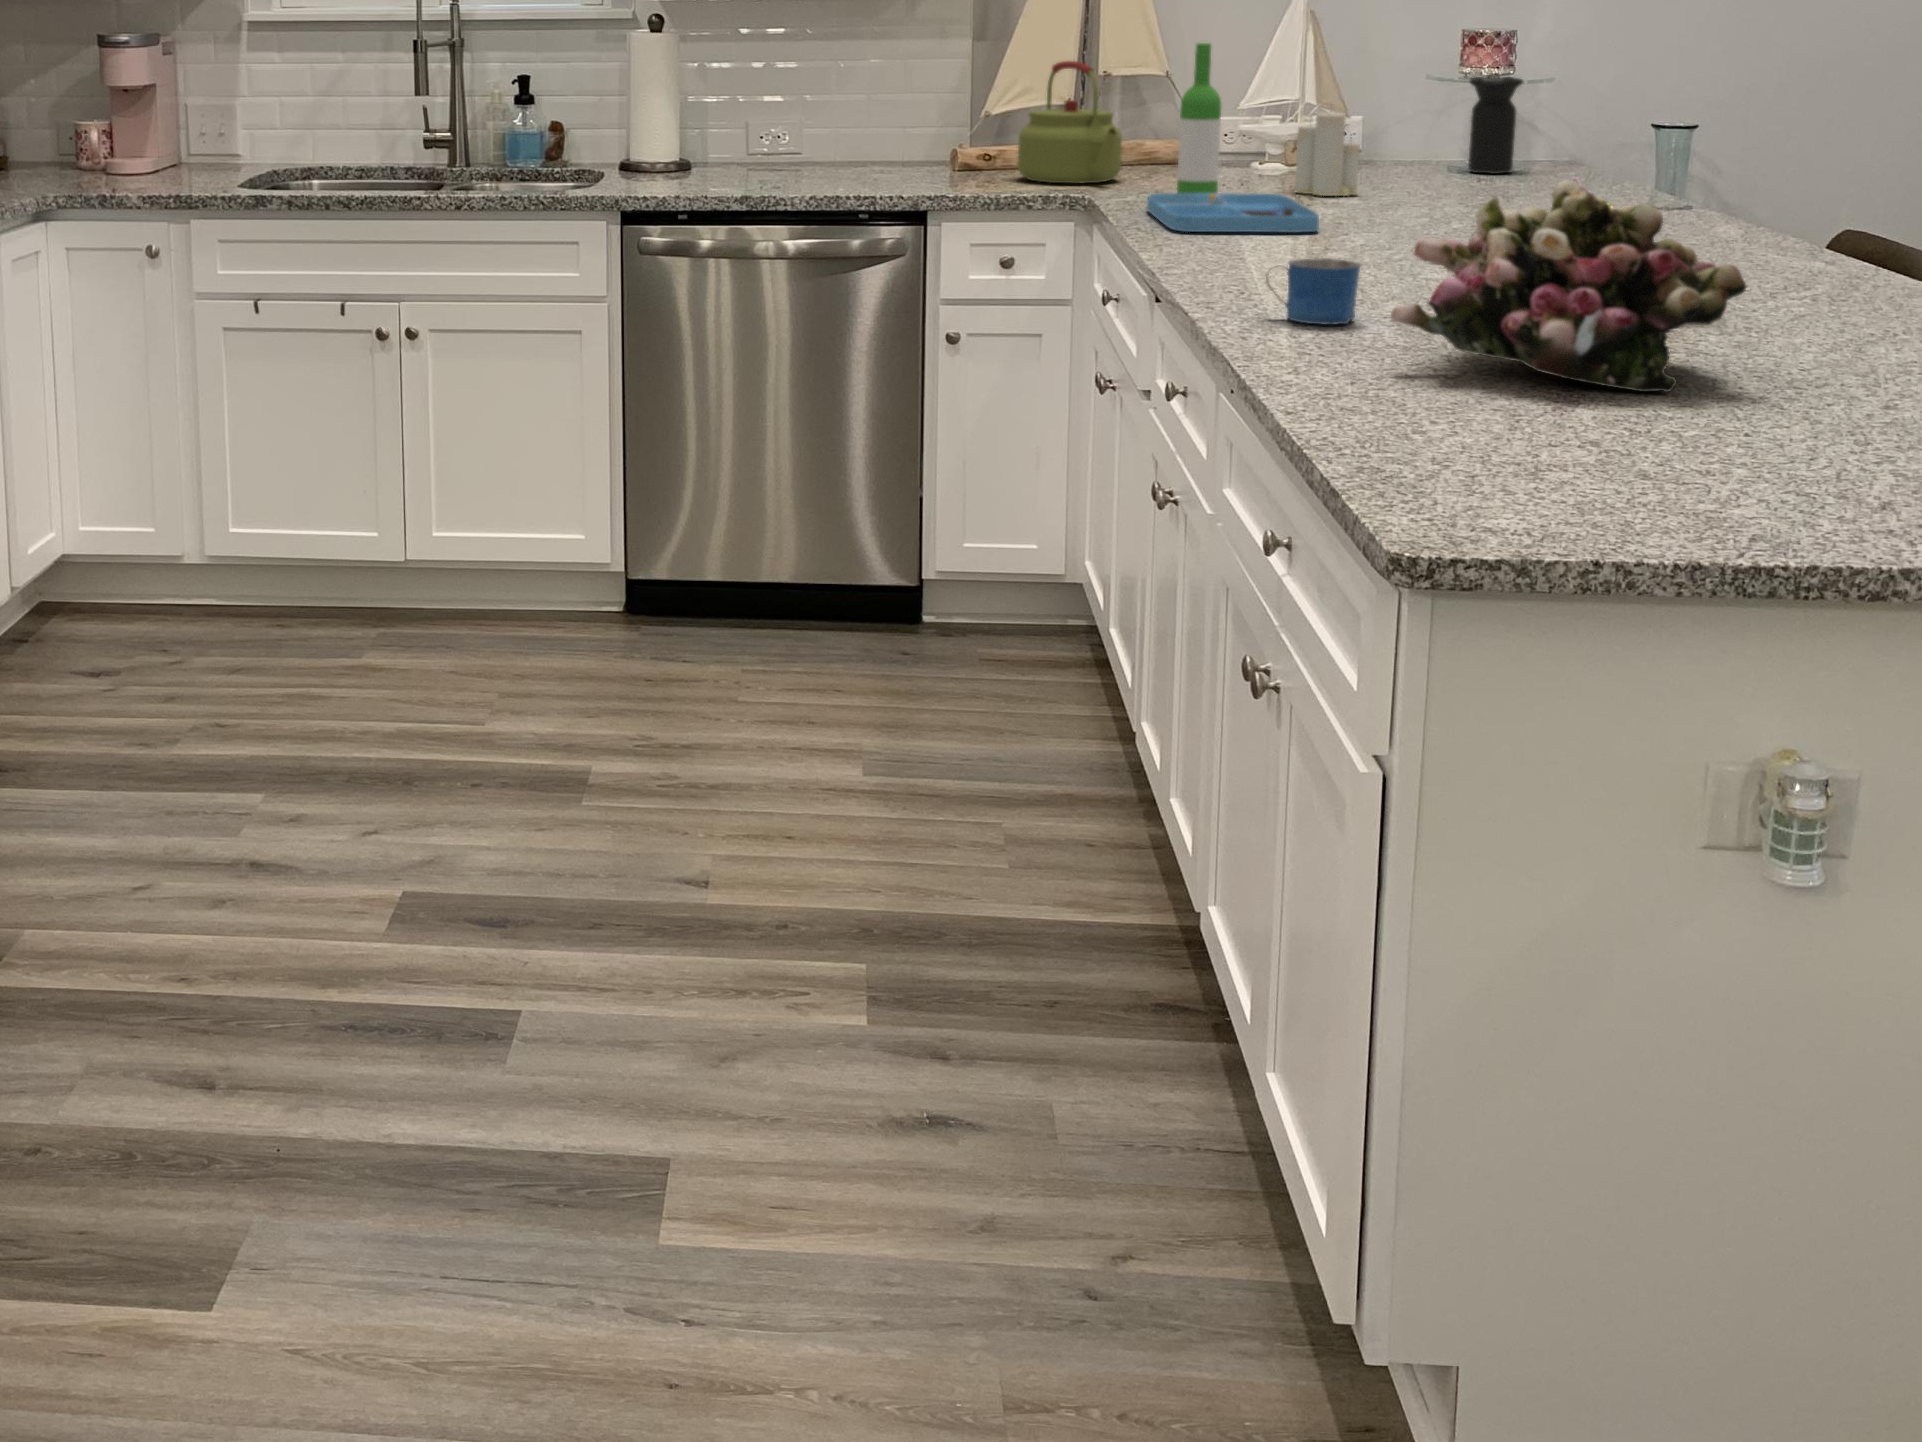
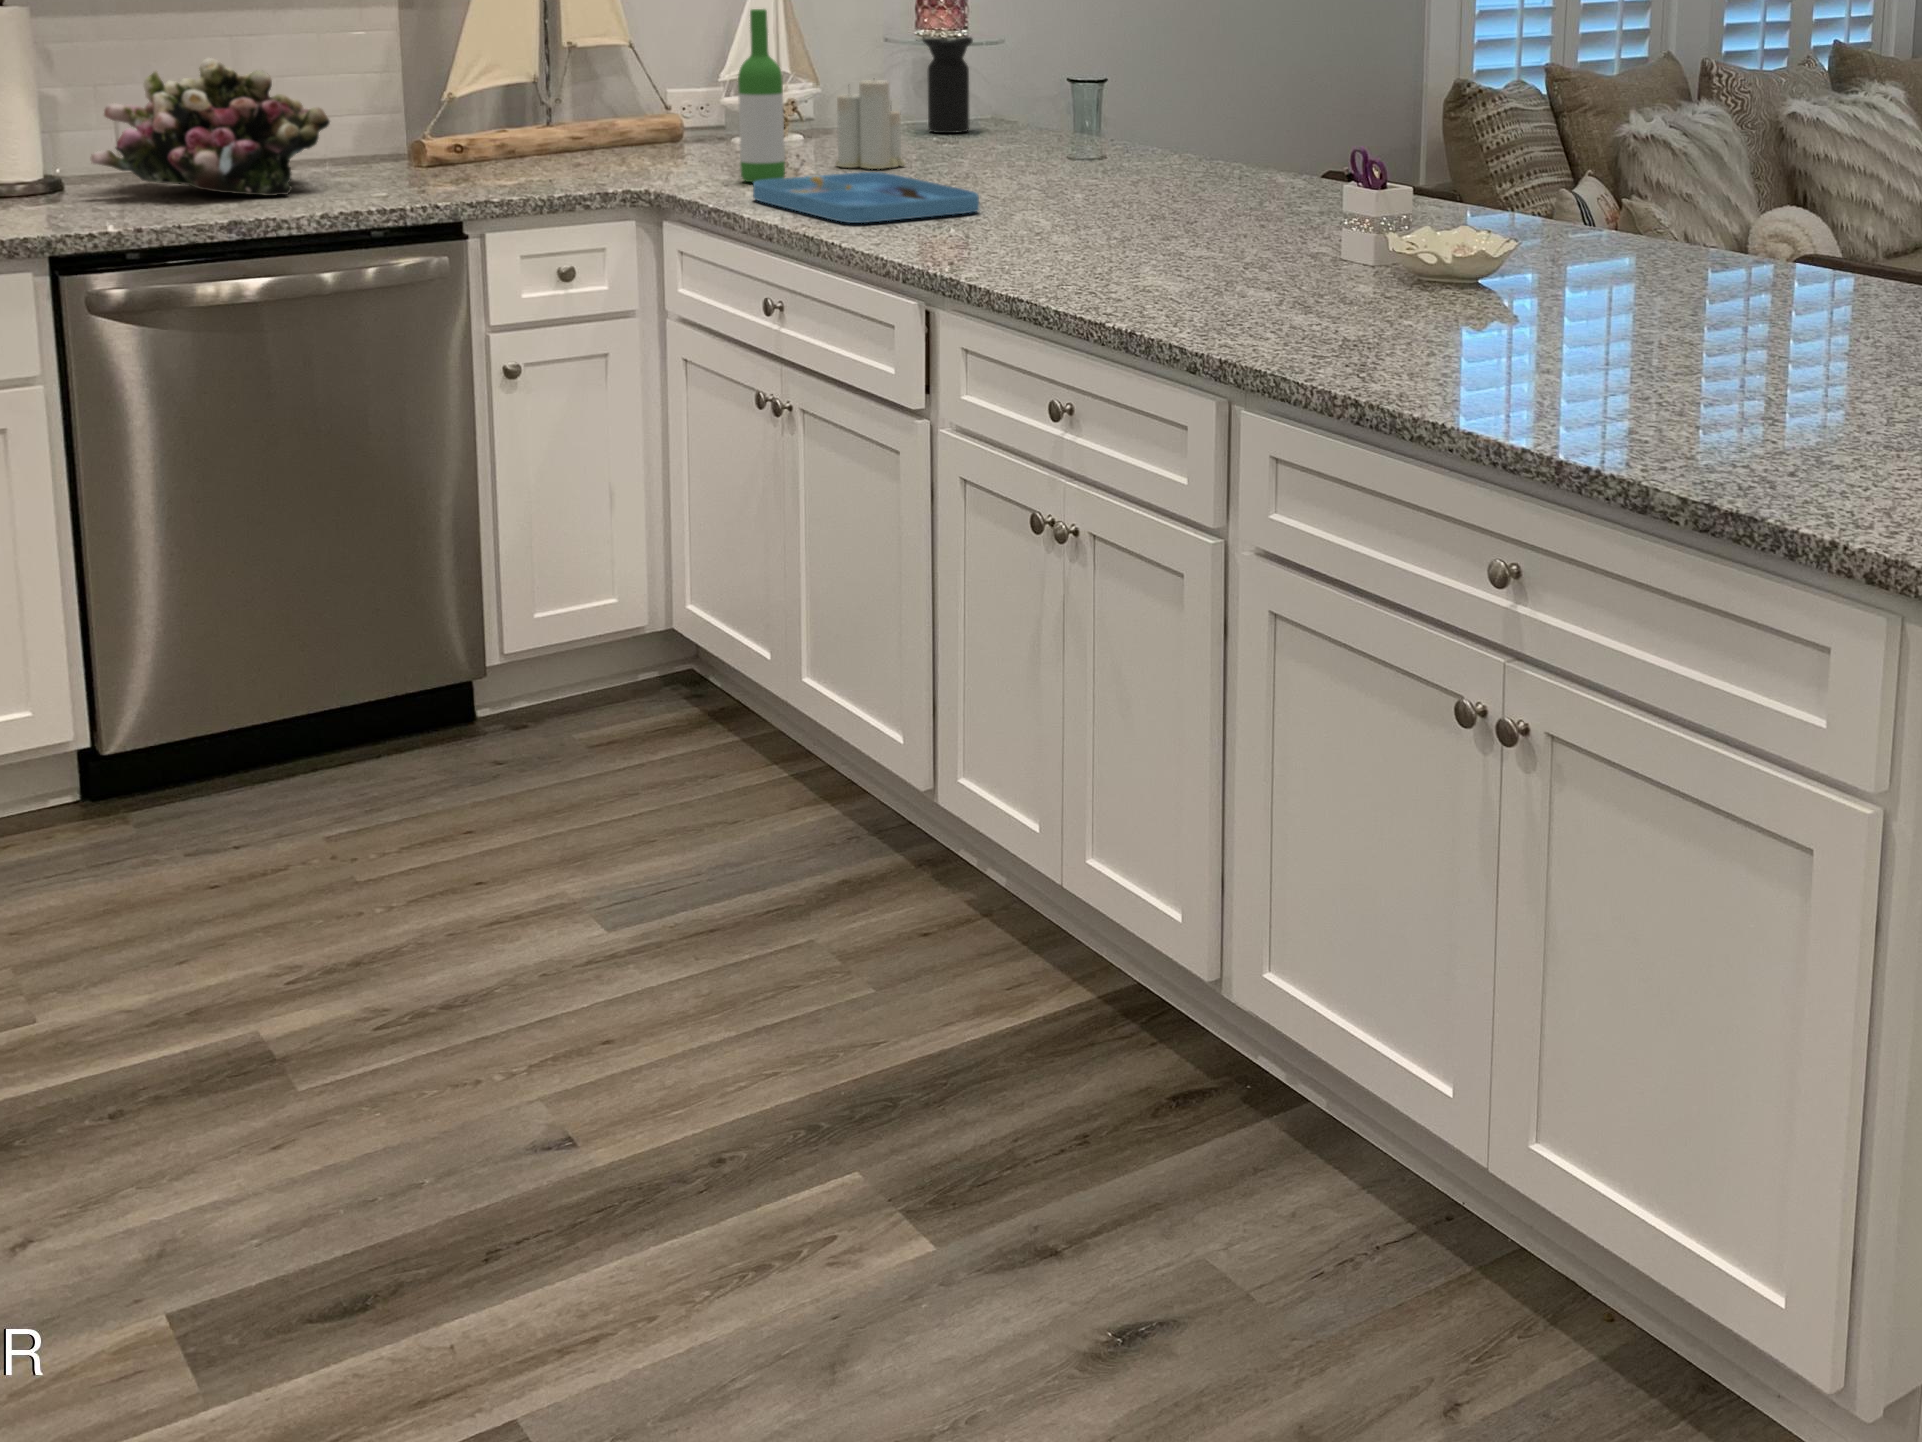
kettle: present [1018,61,1122,183] -> none [512,31,646,174]
flower arrangement: present [1391,180,1746,392] -> present [91,58,330,196]
mug: present [1267,258,1361,325] -> none [1189,246,1286,320]

